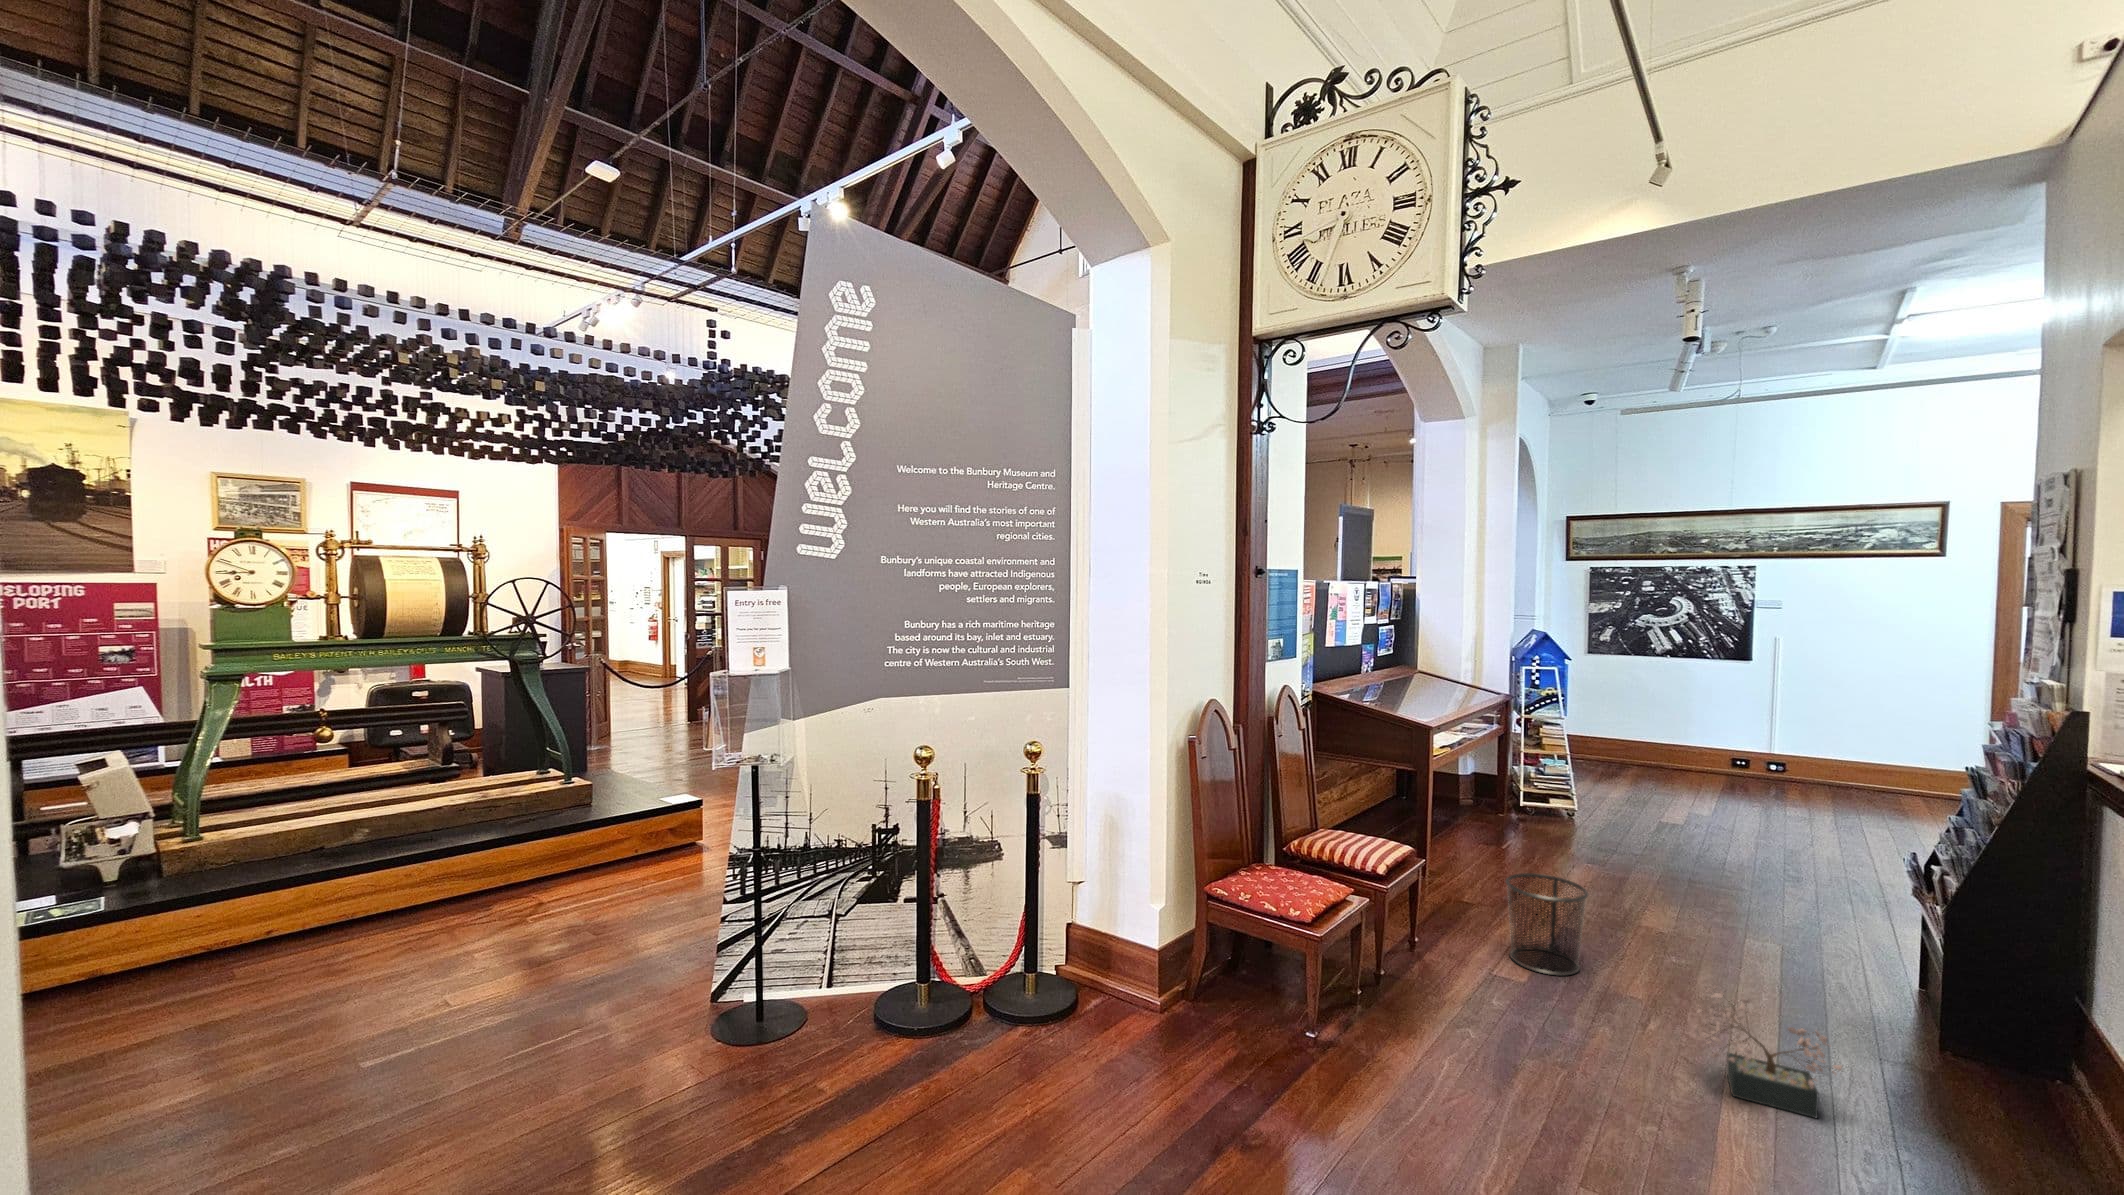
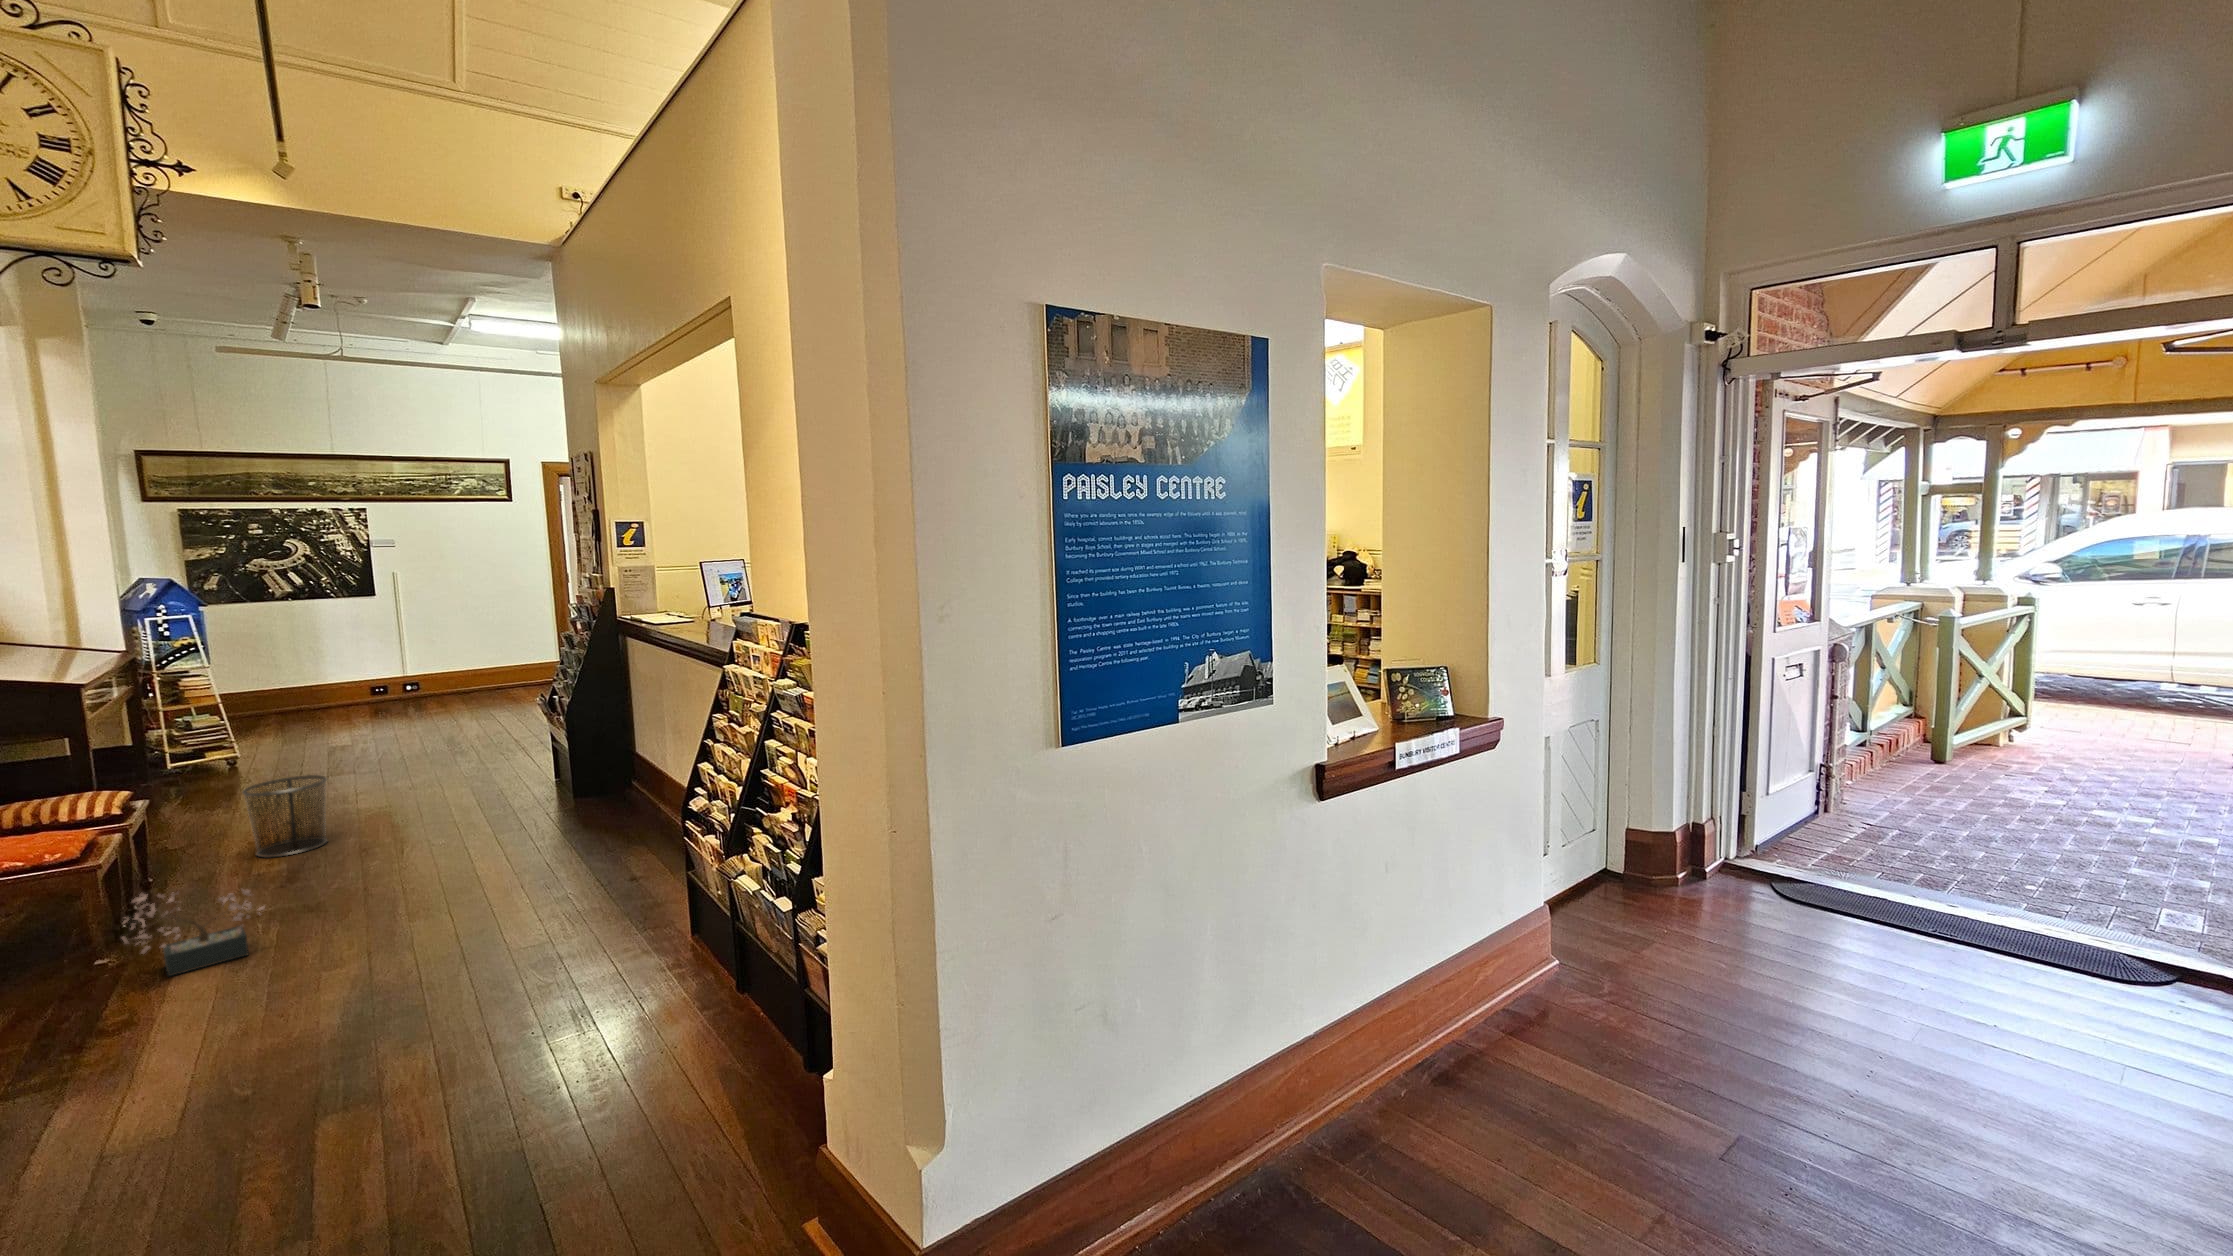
decorative plant: present [1694,986,1842,1118] -> present [122,890,265,976]

